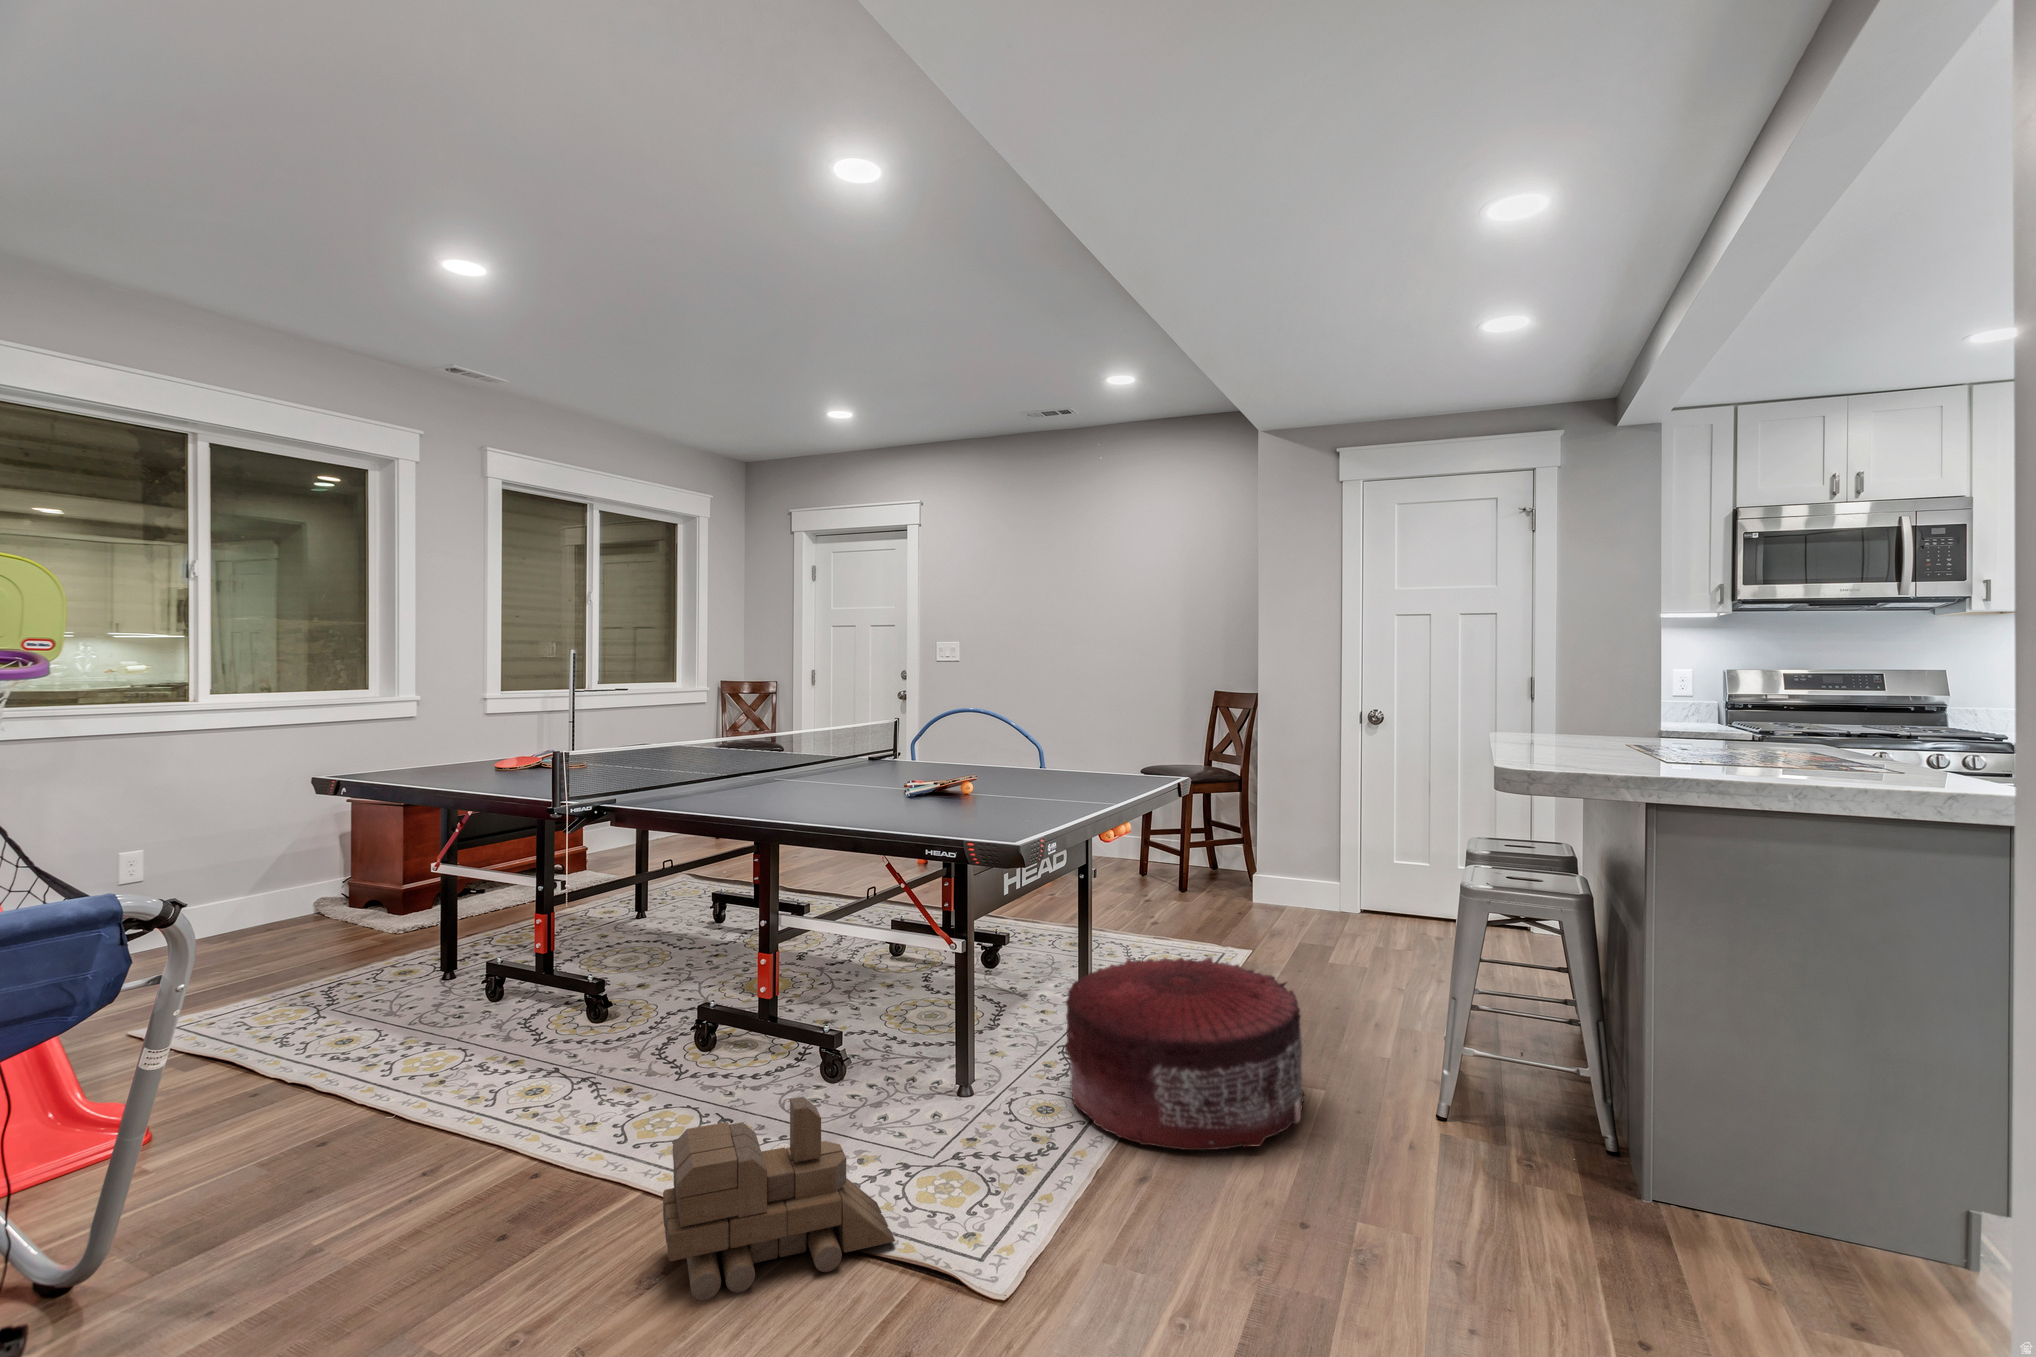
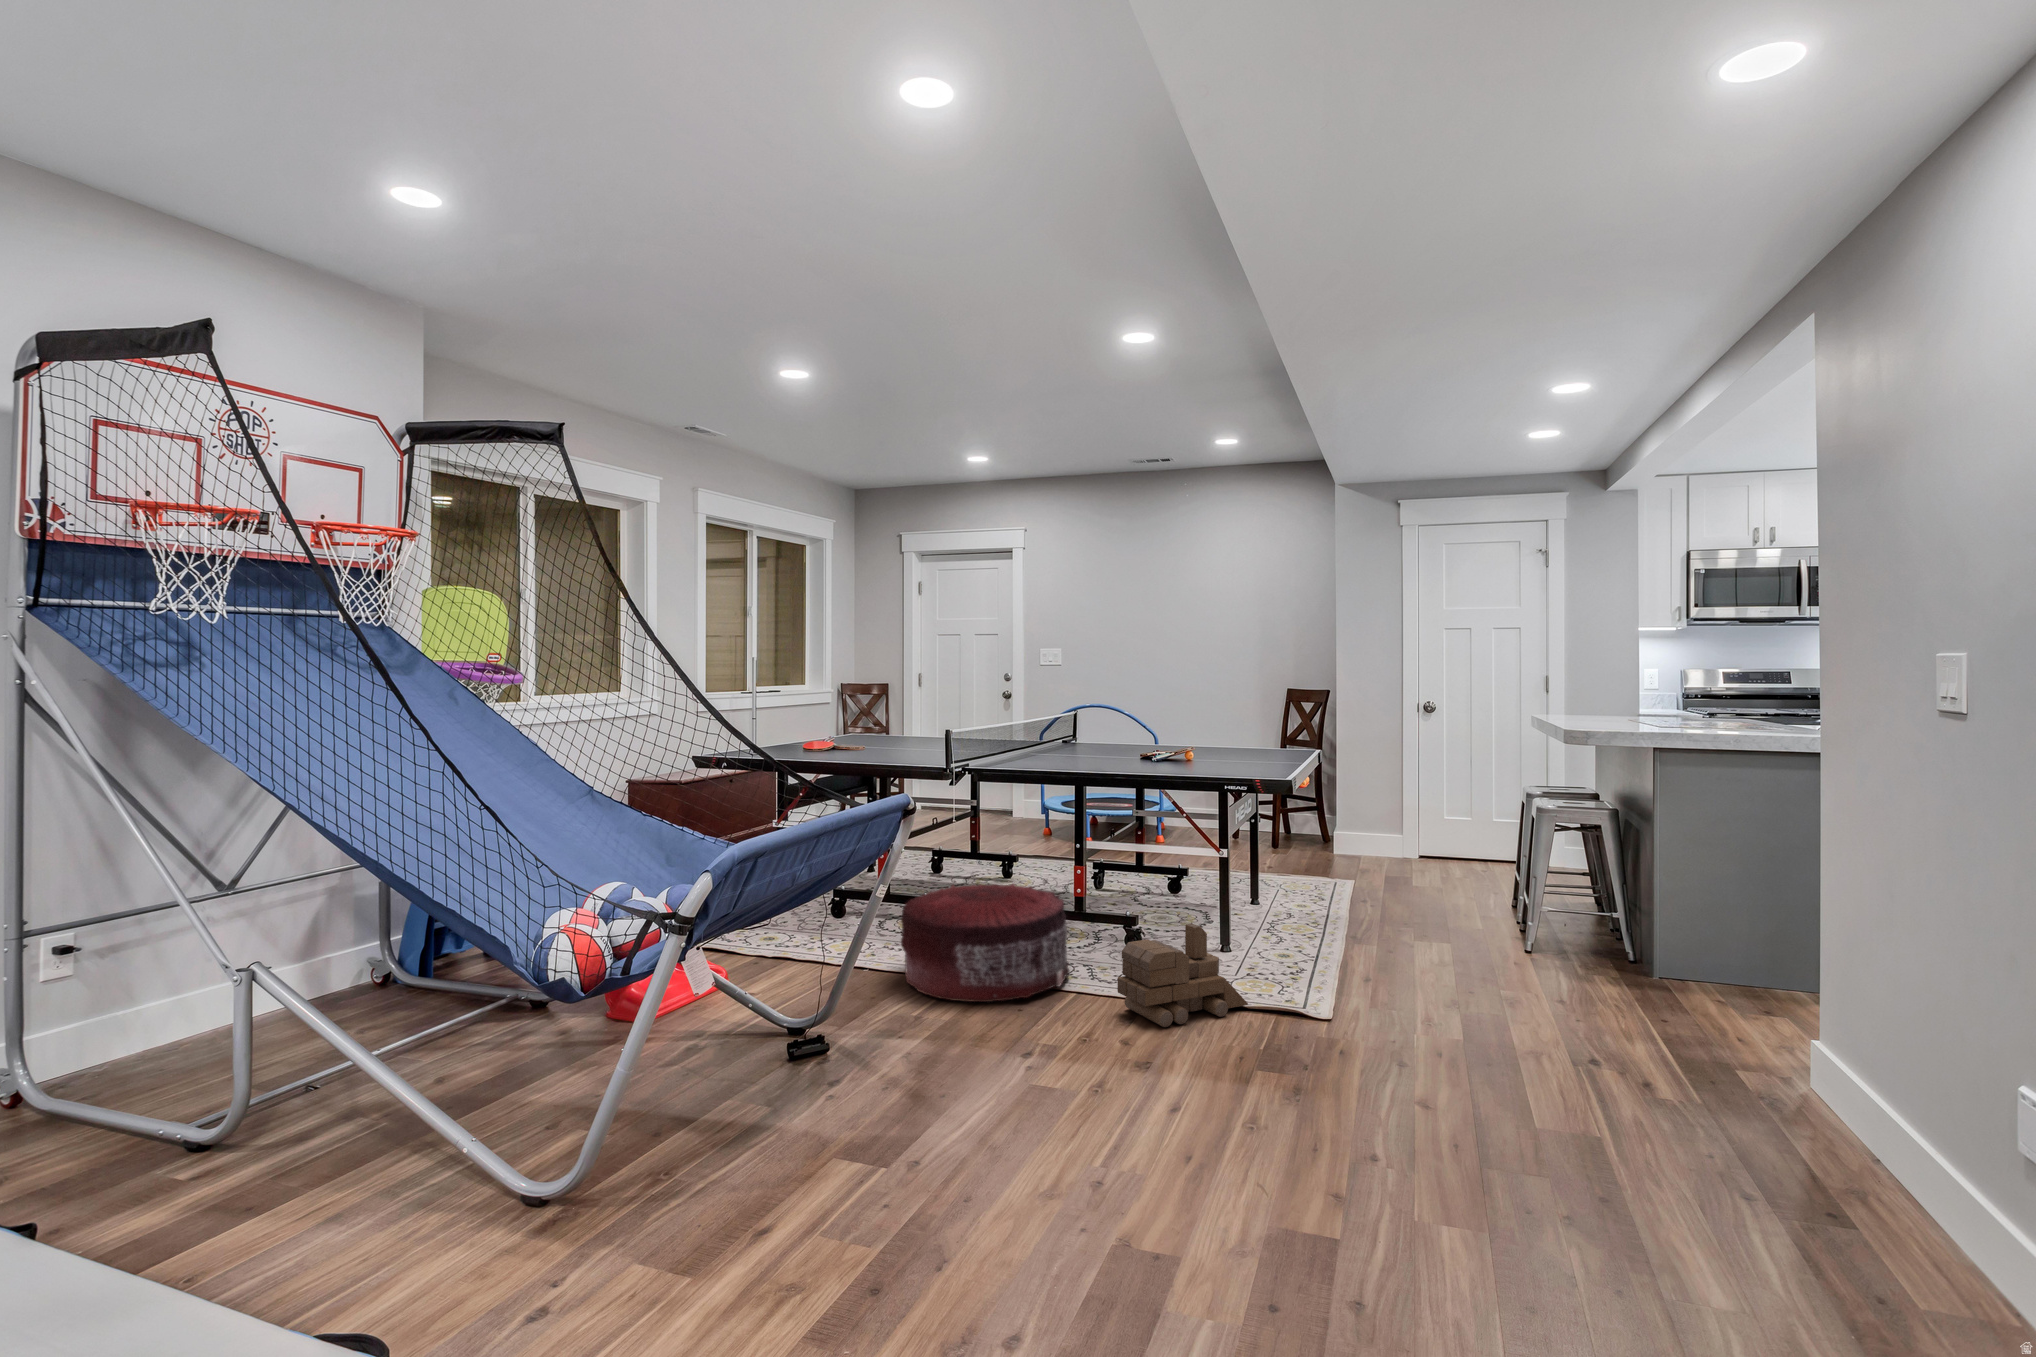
pouf: present [1066,957,1304,1150] -> present [901,884,1069,1002]

